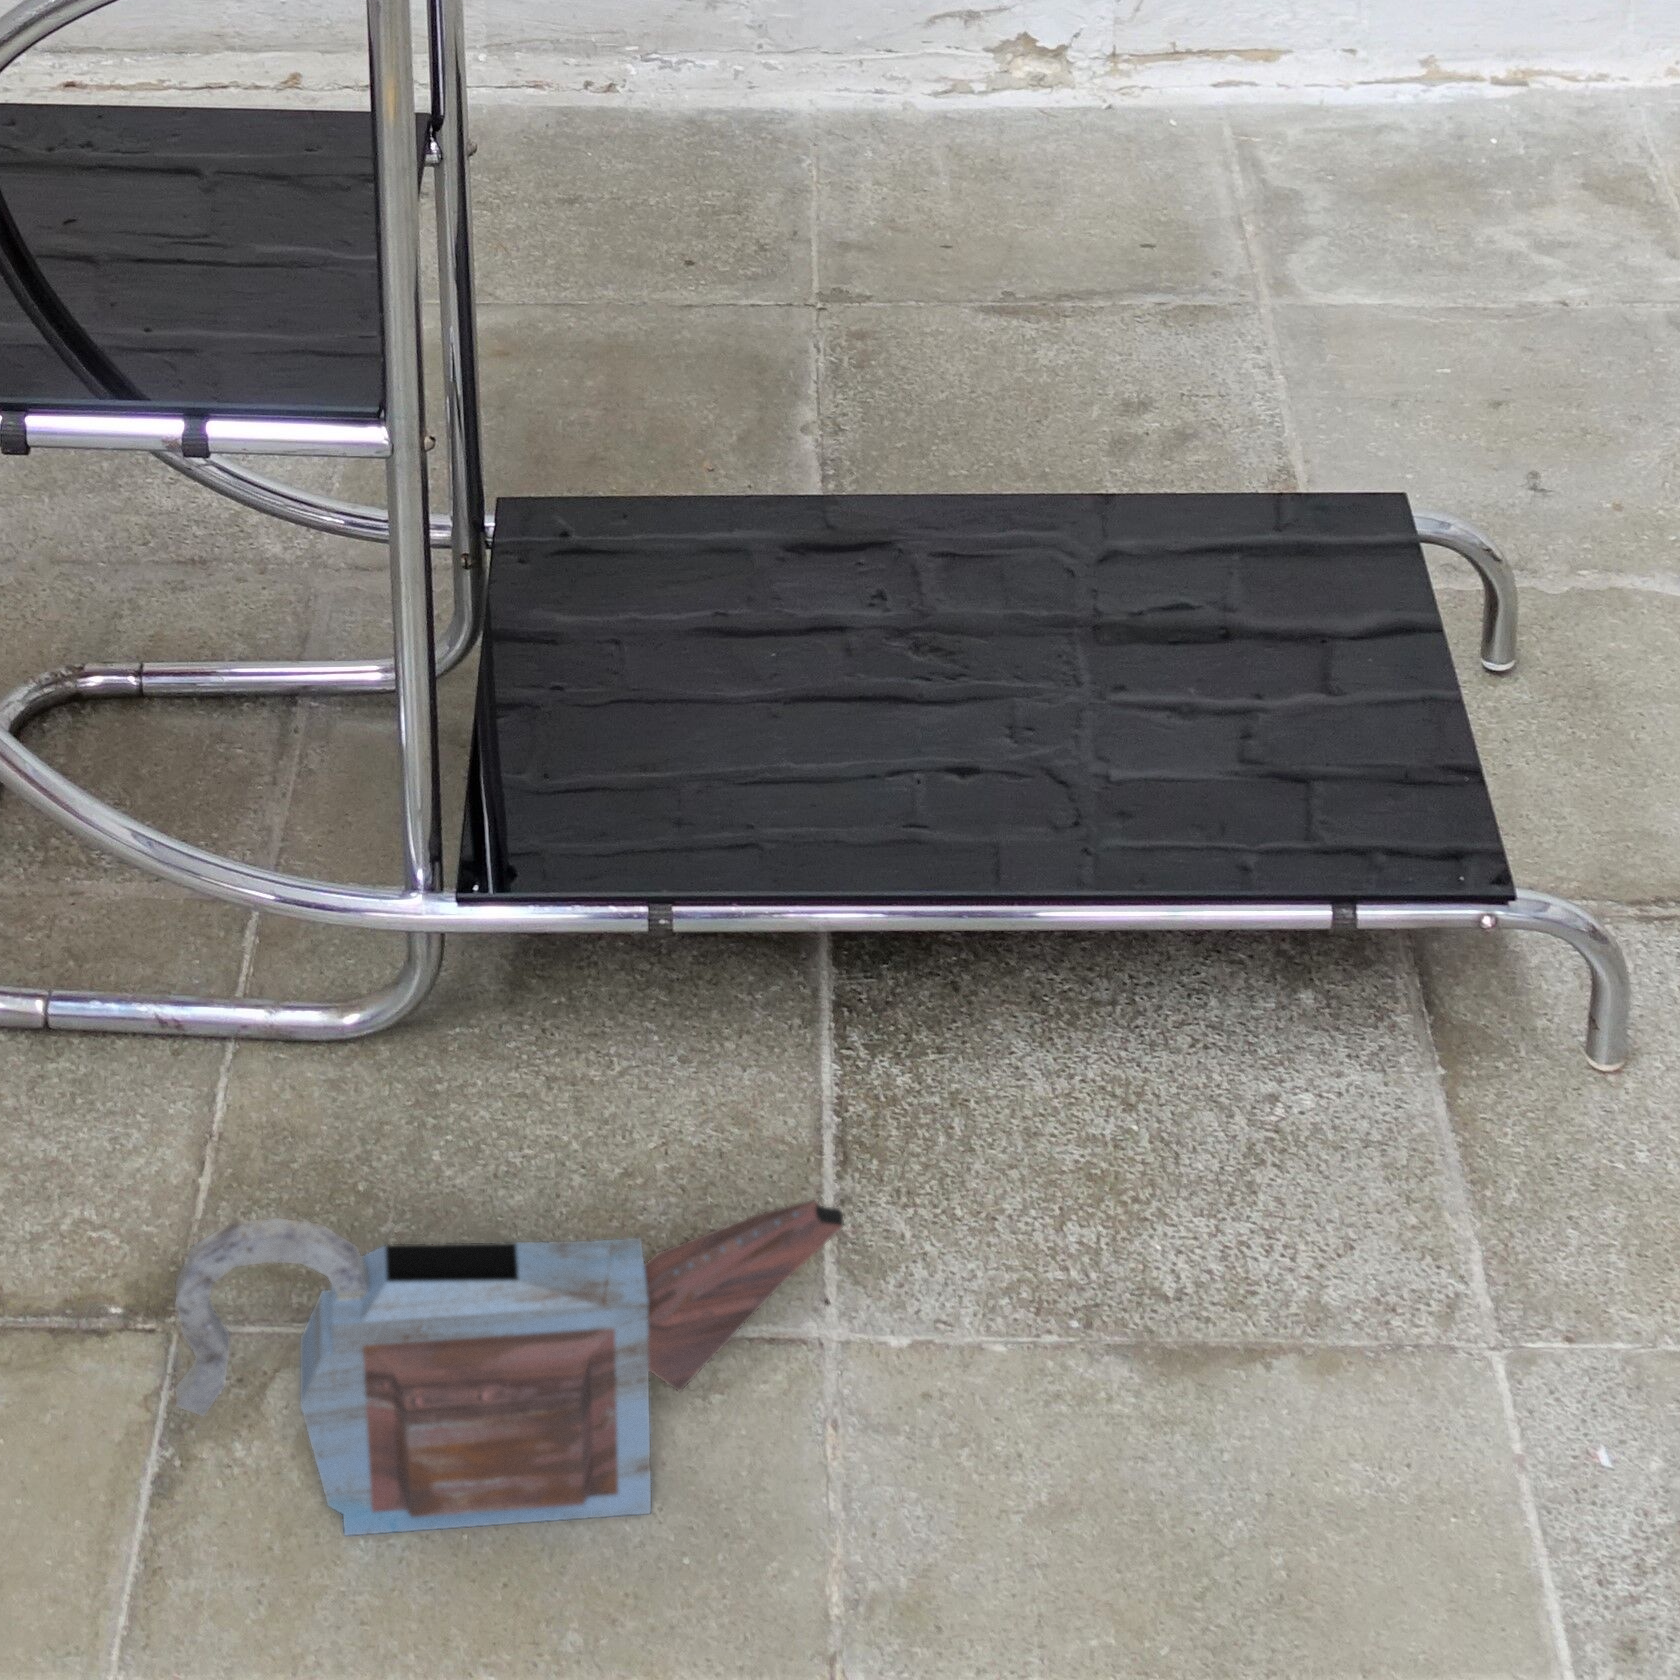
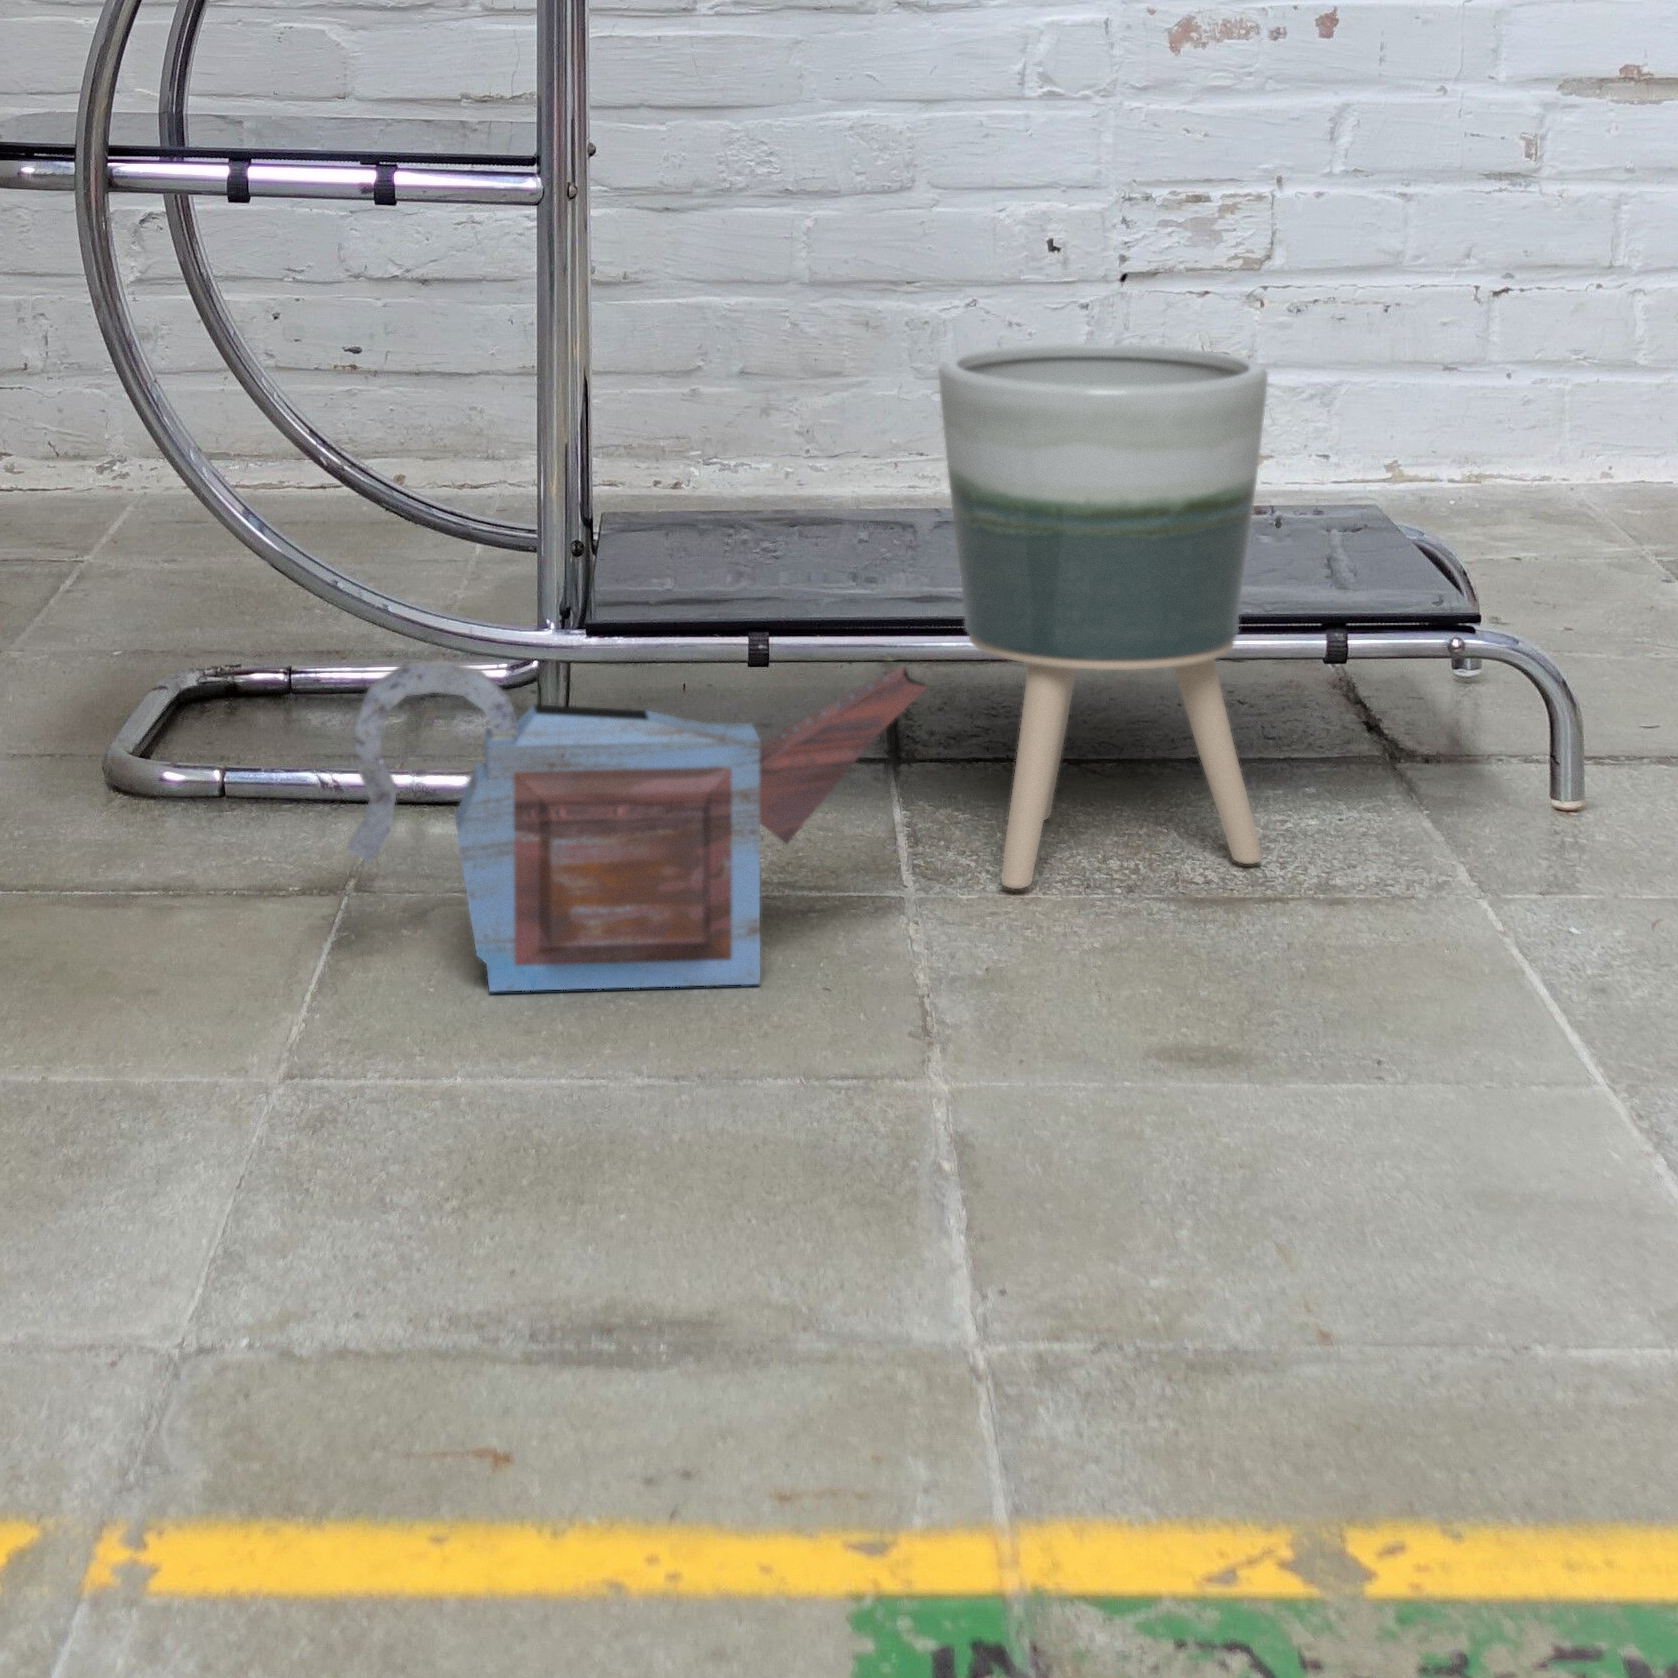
planter: none [872,580,1265,1254] -> present [939,344,1268,889]

